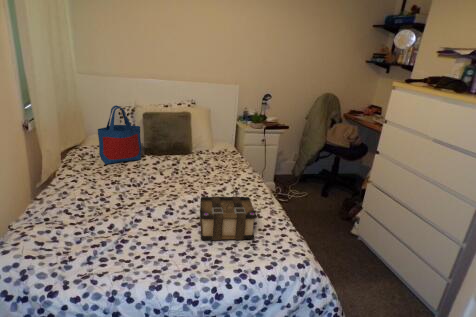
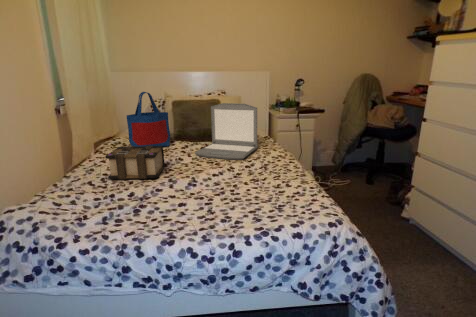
laptop: none [168,123,229,181] -> present [195,103,258,160]
book: present [200,196,257,241] -> present [105,146,164,180]

